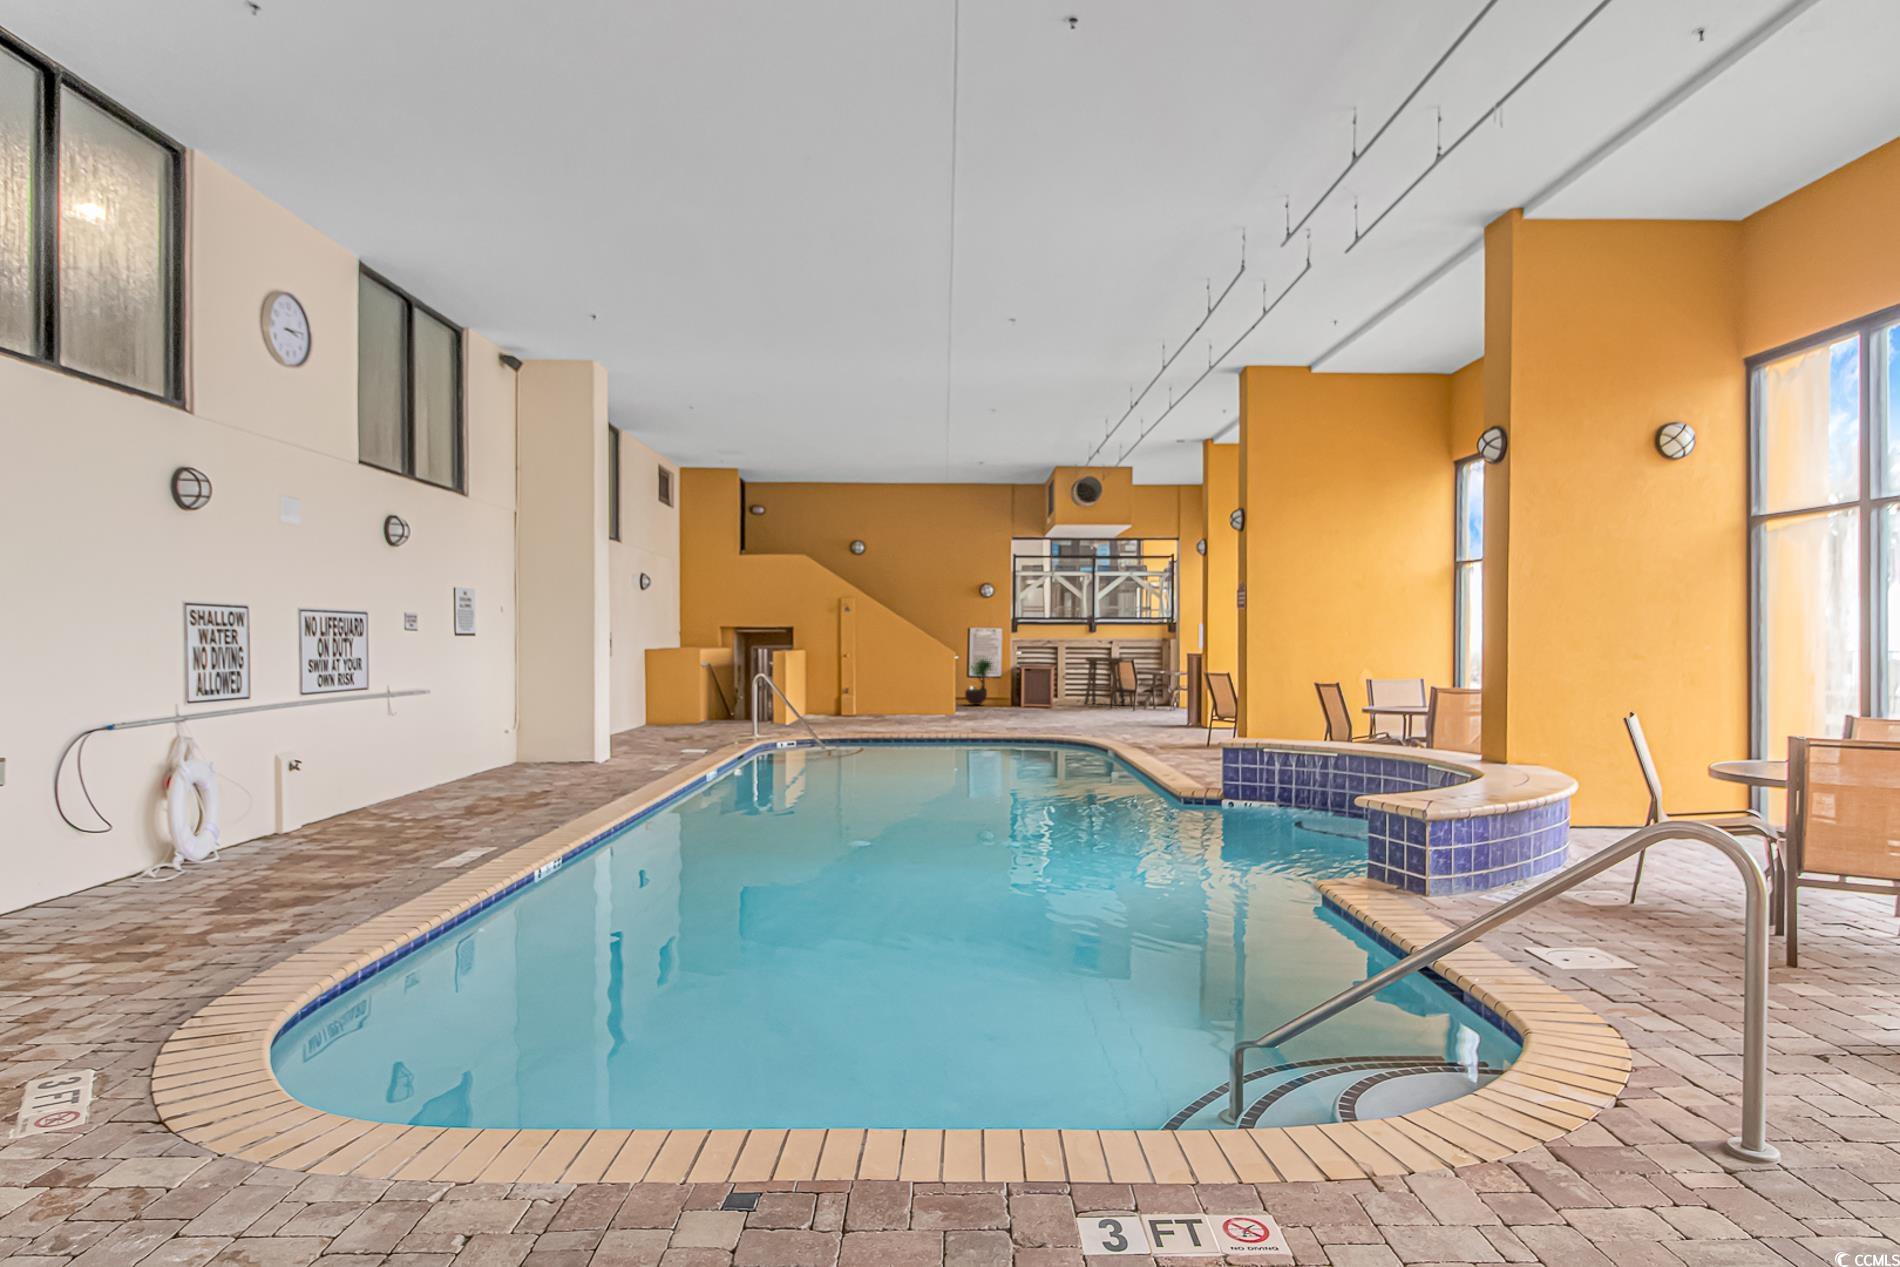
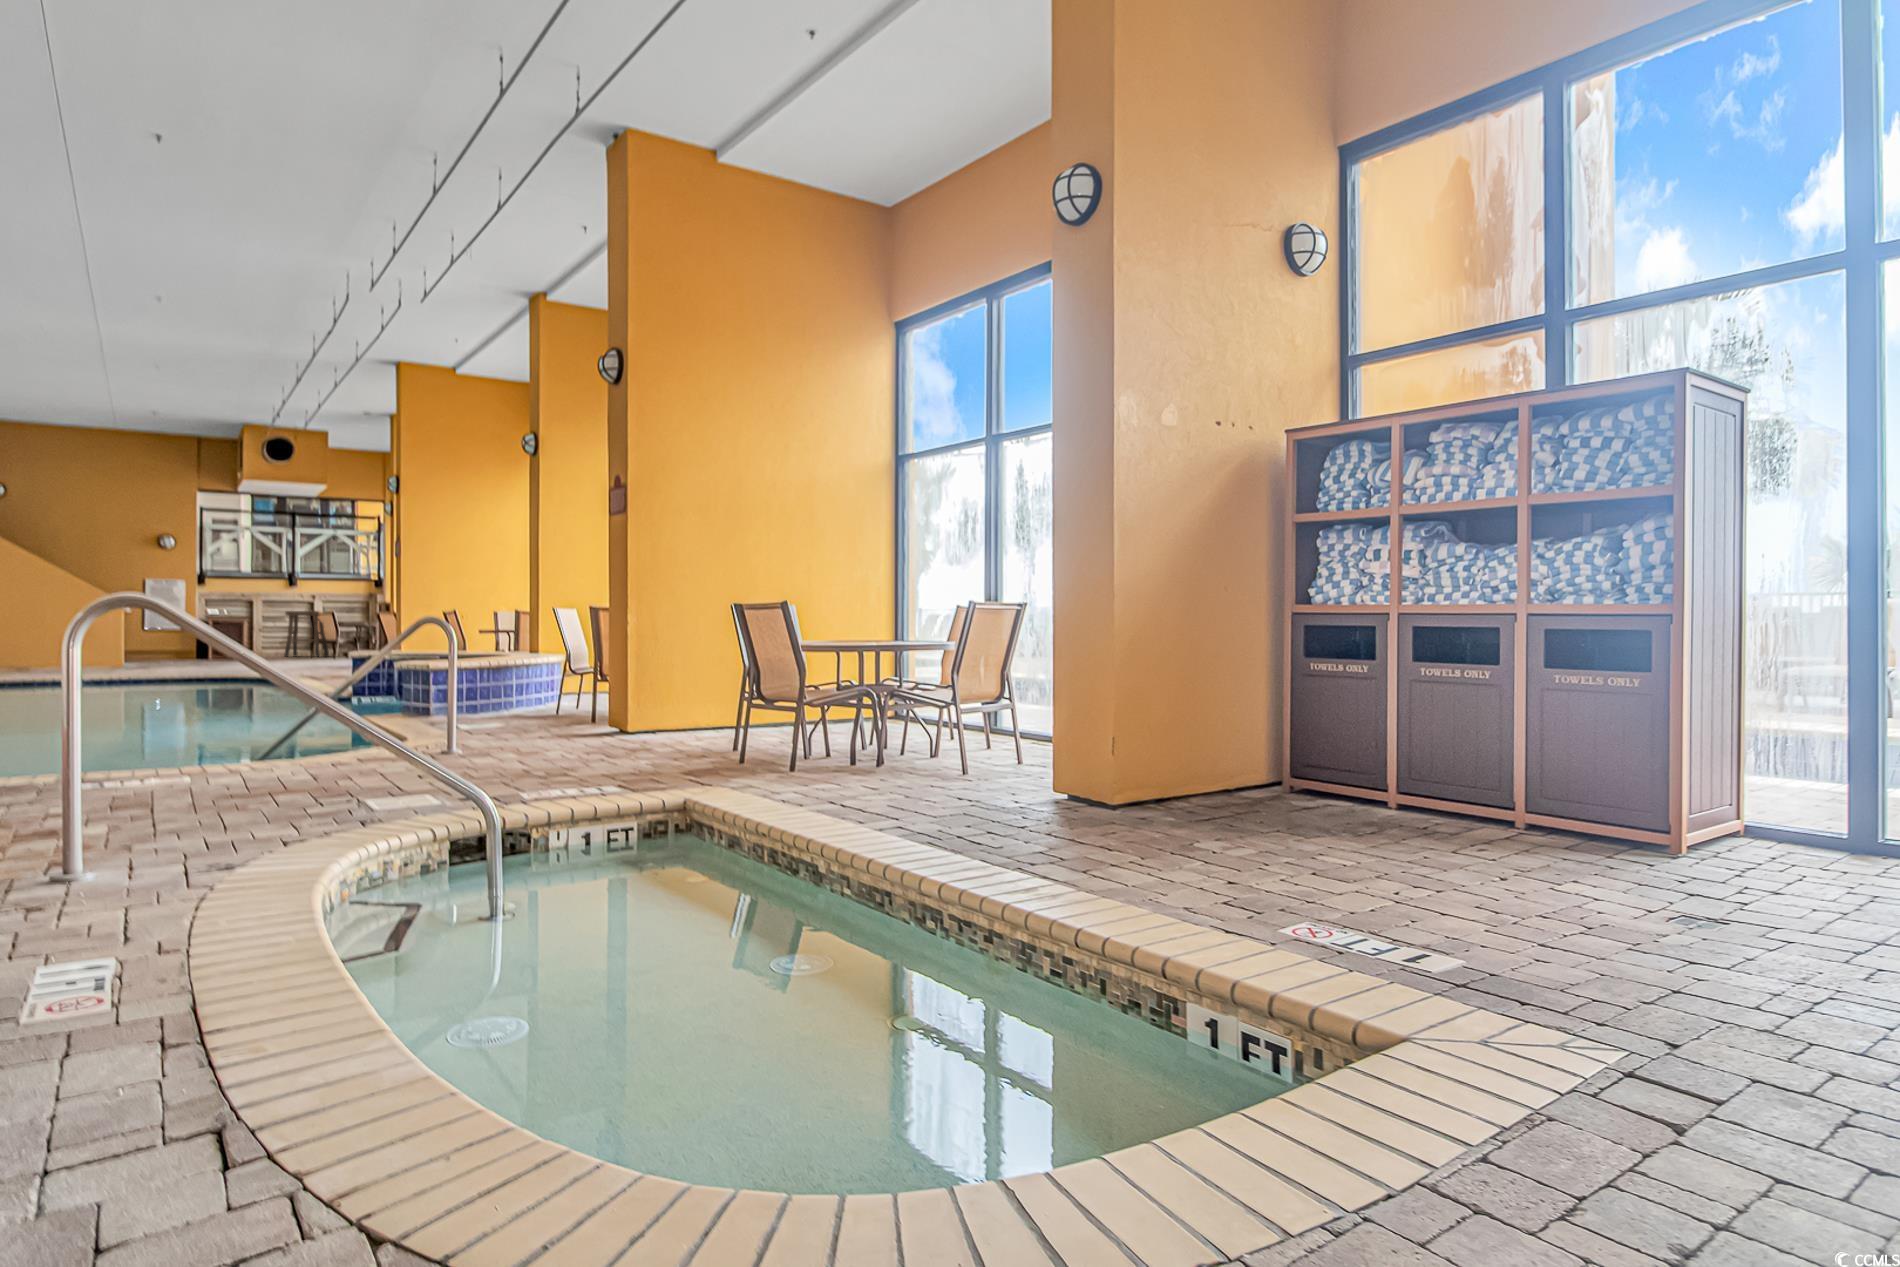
potted tree: present [965,659,992,705] -> none [139,606,175,659]

